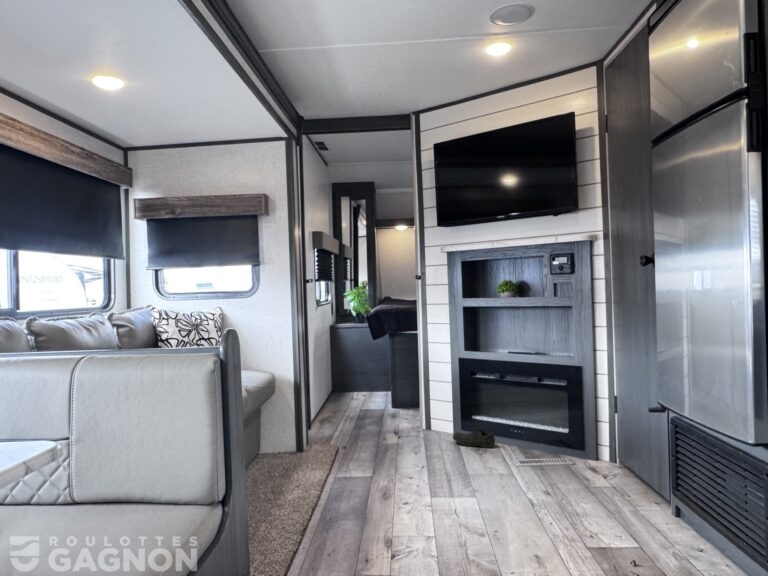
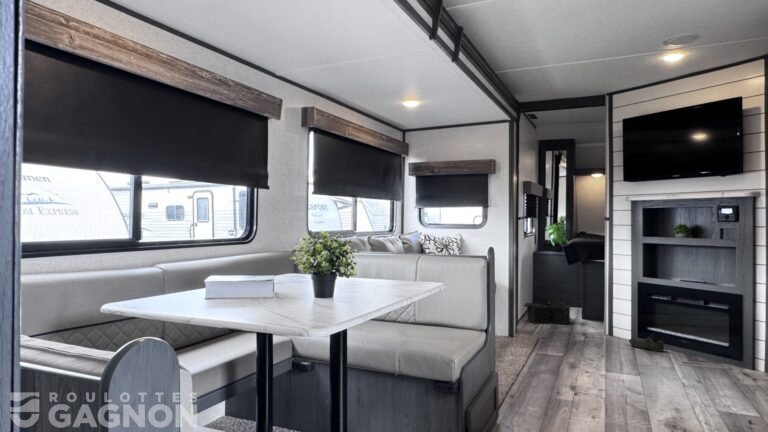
storage bin: none [320,387,381,423] -> present [524,301,570,324]

